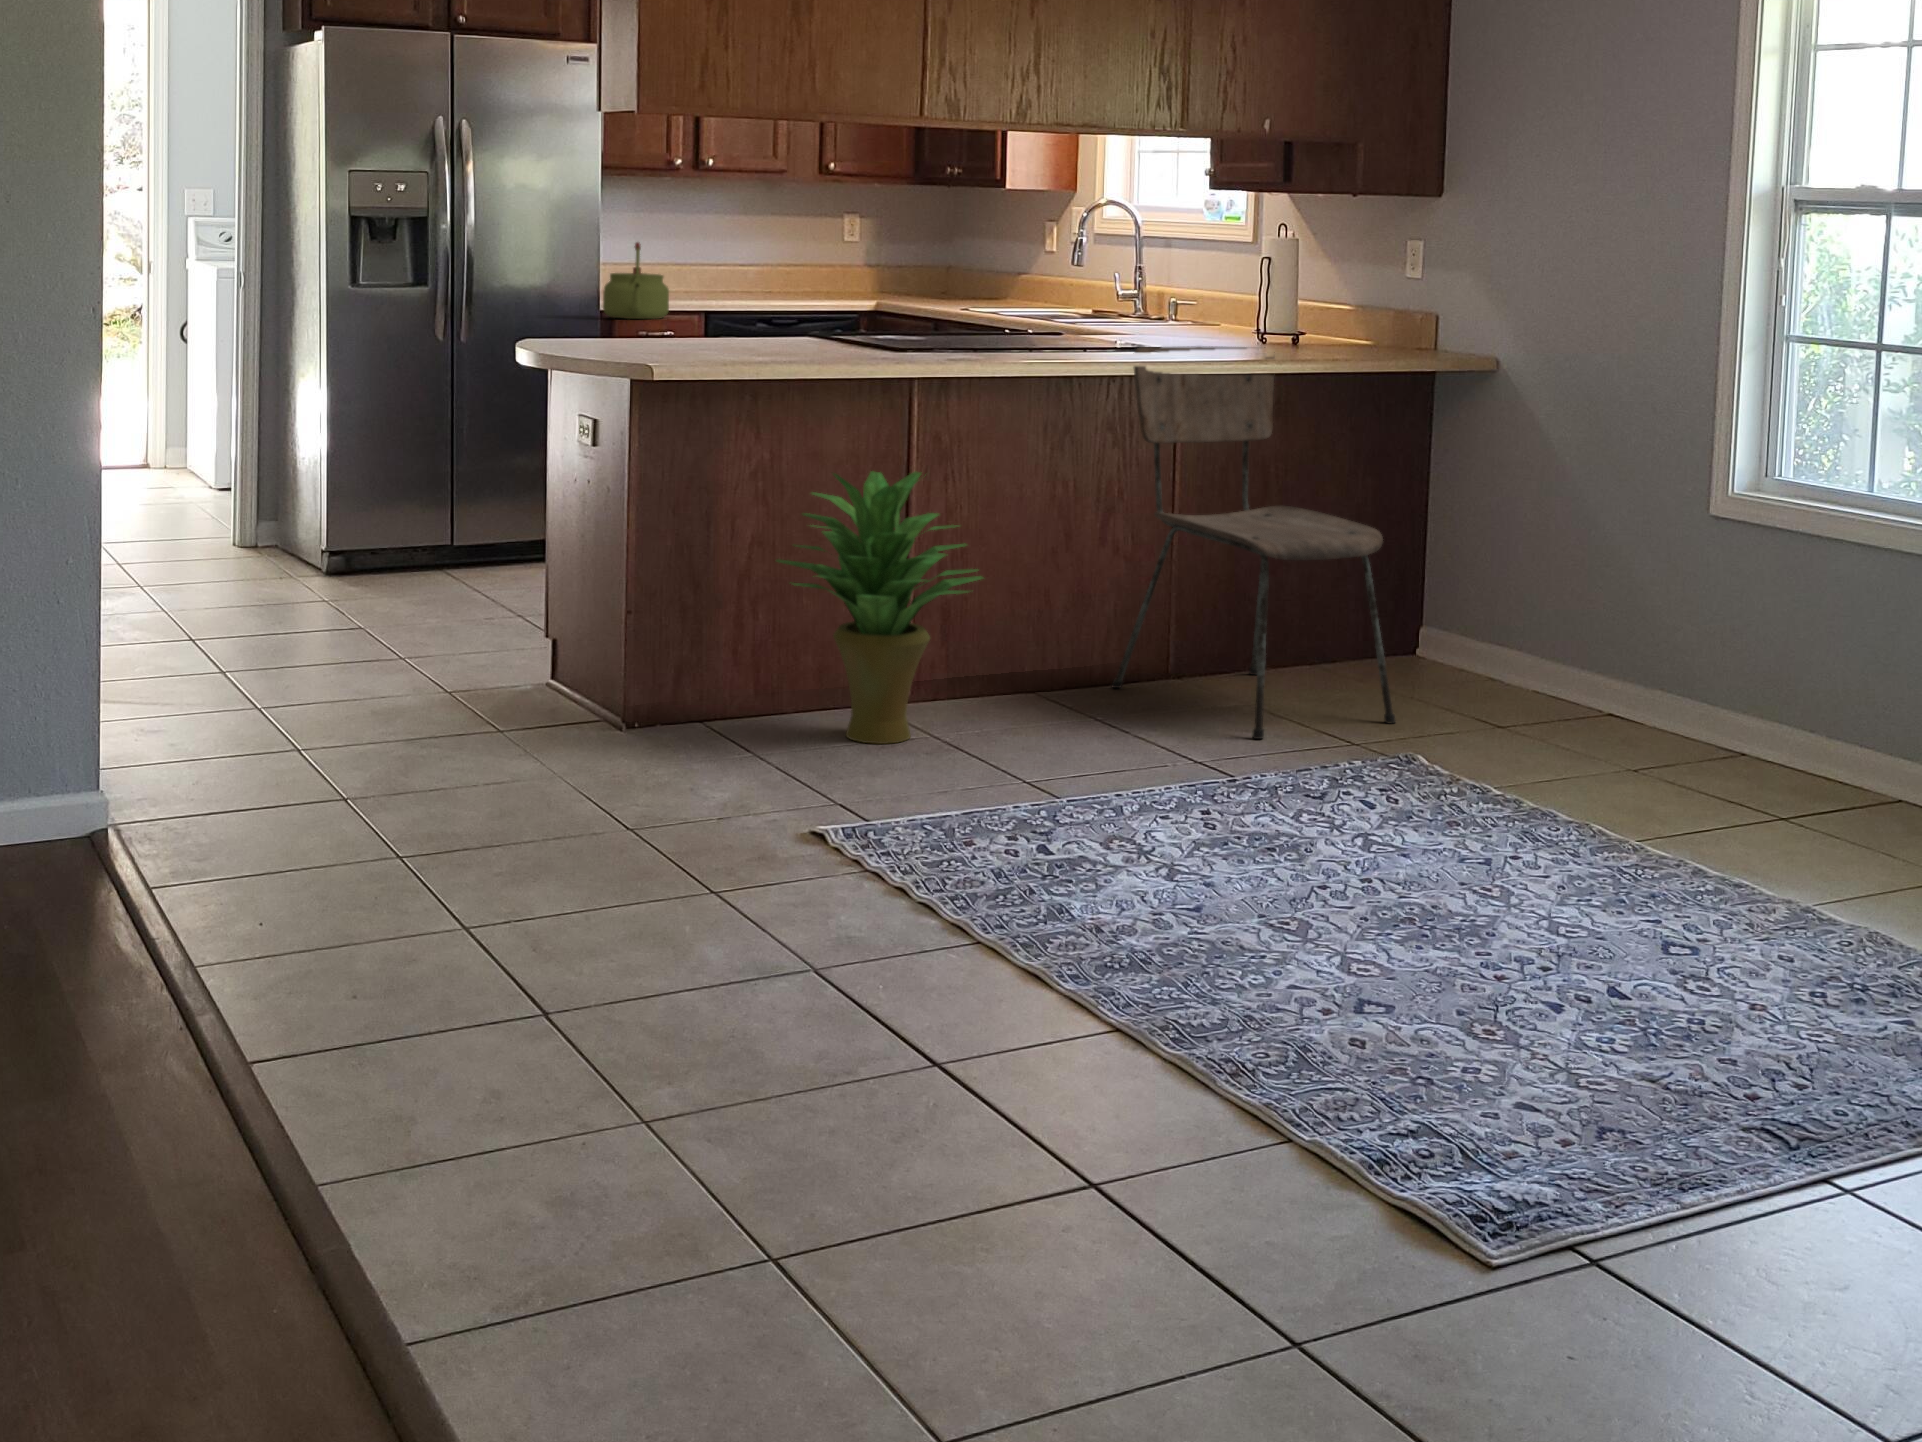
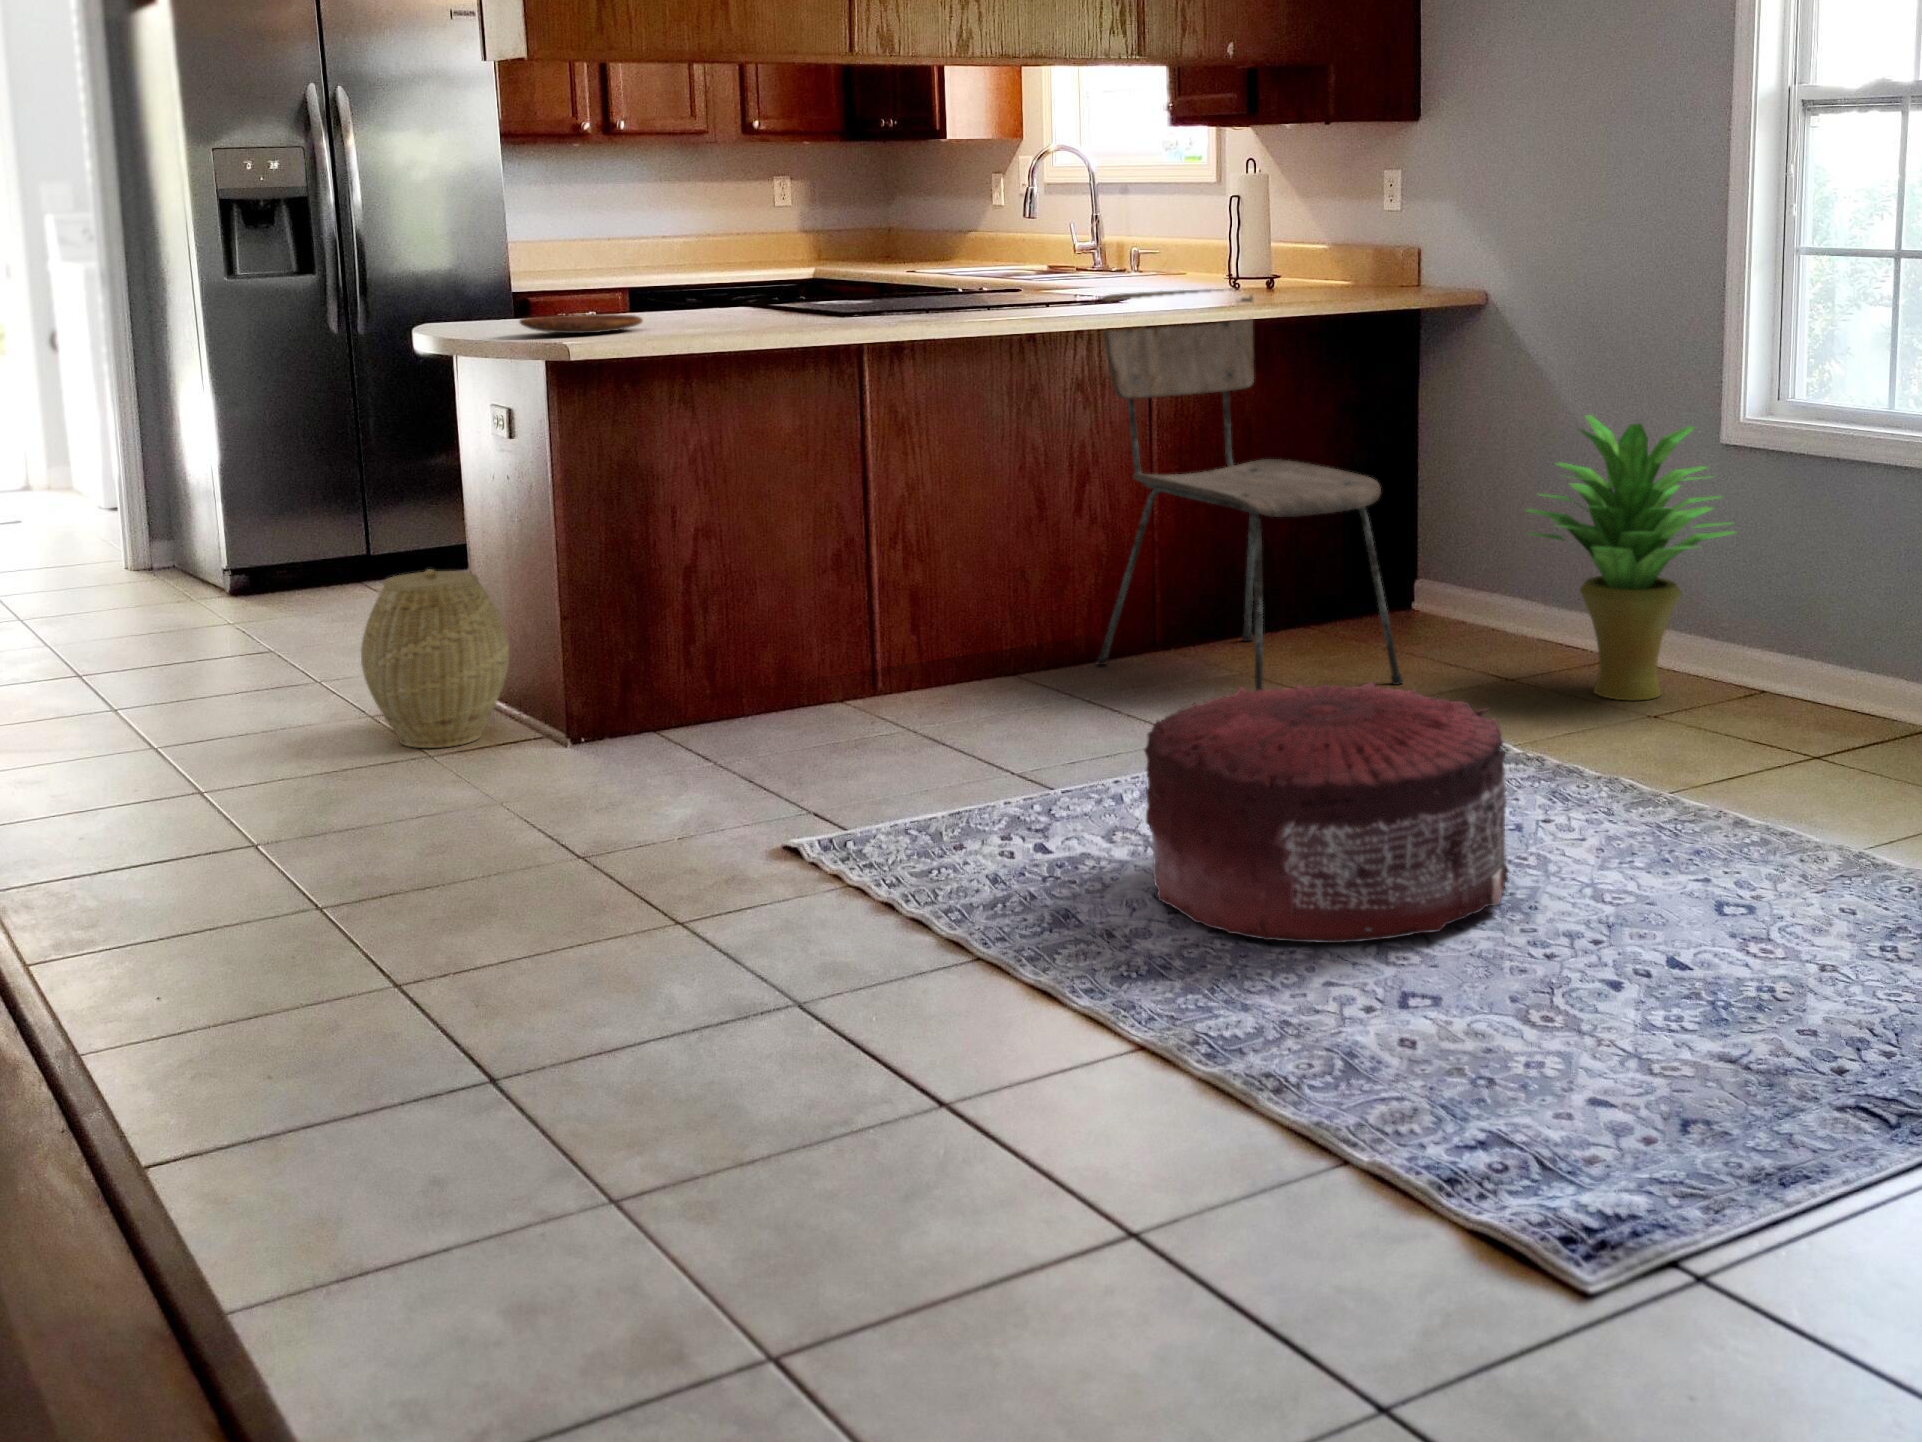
kettle: present [603,242,669,319] -> none [507,209,582,295]
tray: none [614,342,723,359] -> present [520,314,643,333]
potted plant: present [776,471,983,744] -> present [1527,415,1735,700]
woven basket: none [454,562,583,724] -> present [361,569,509,748]
pouf: none [1139,711,1472,951] -> present [1144,682,1509,943]

